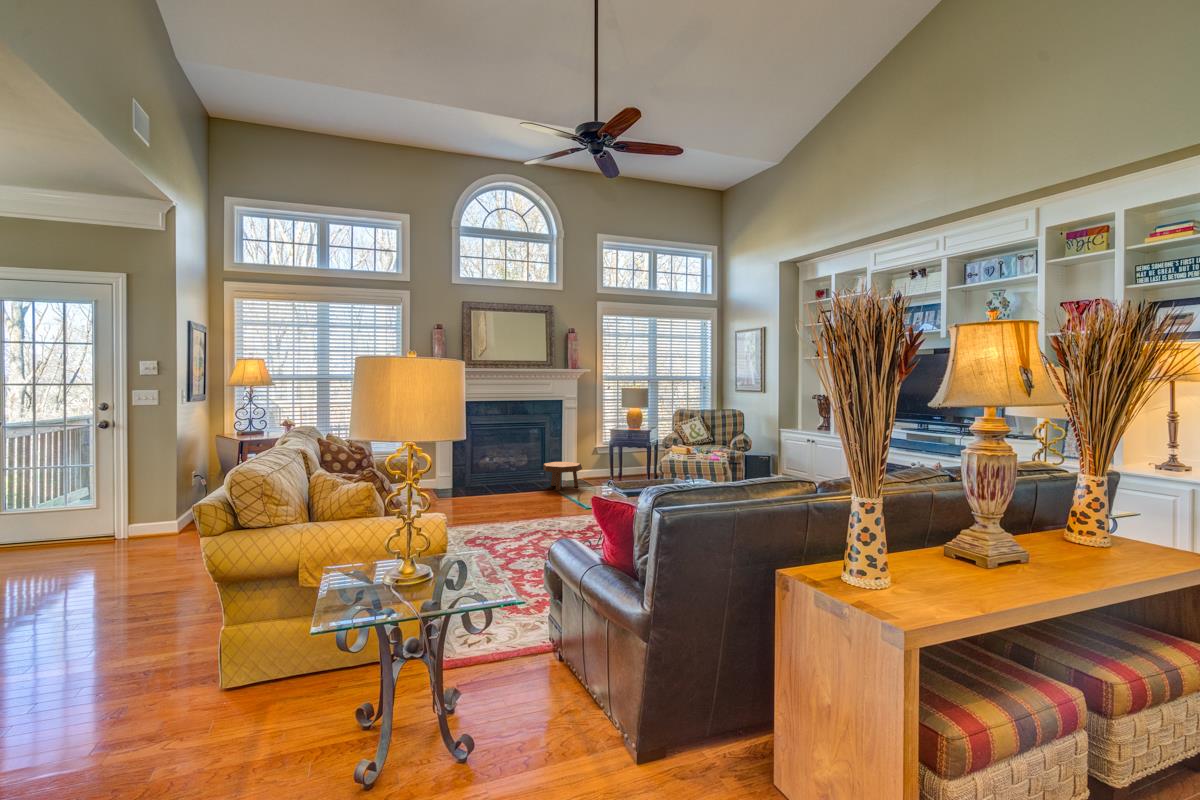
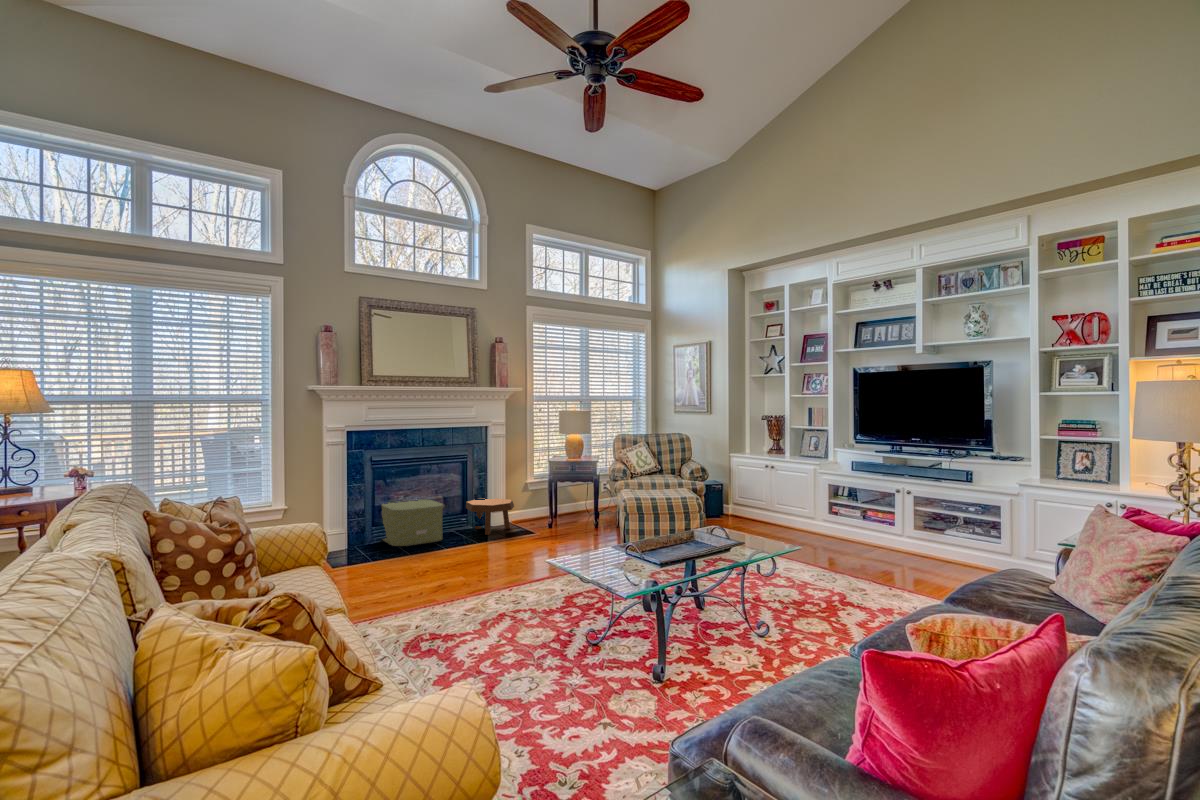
storage box: none [477,461,522,495] -> present [382,500,443,546]

